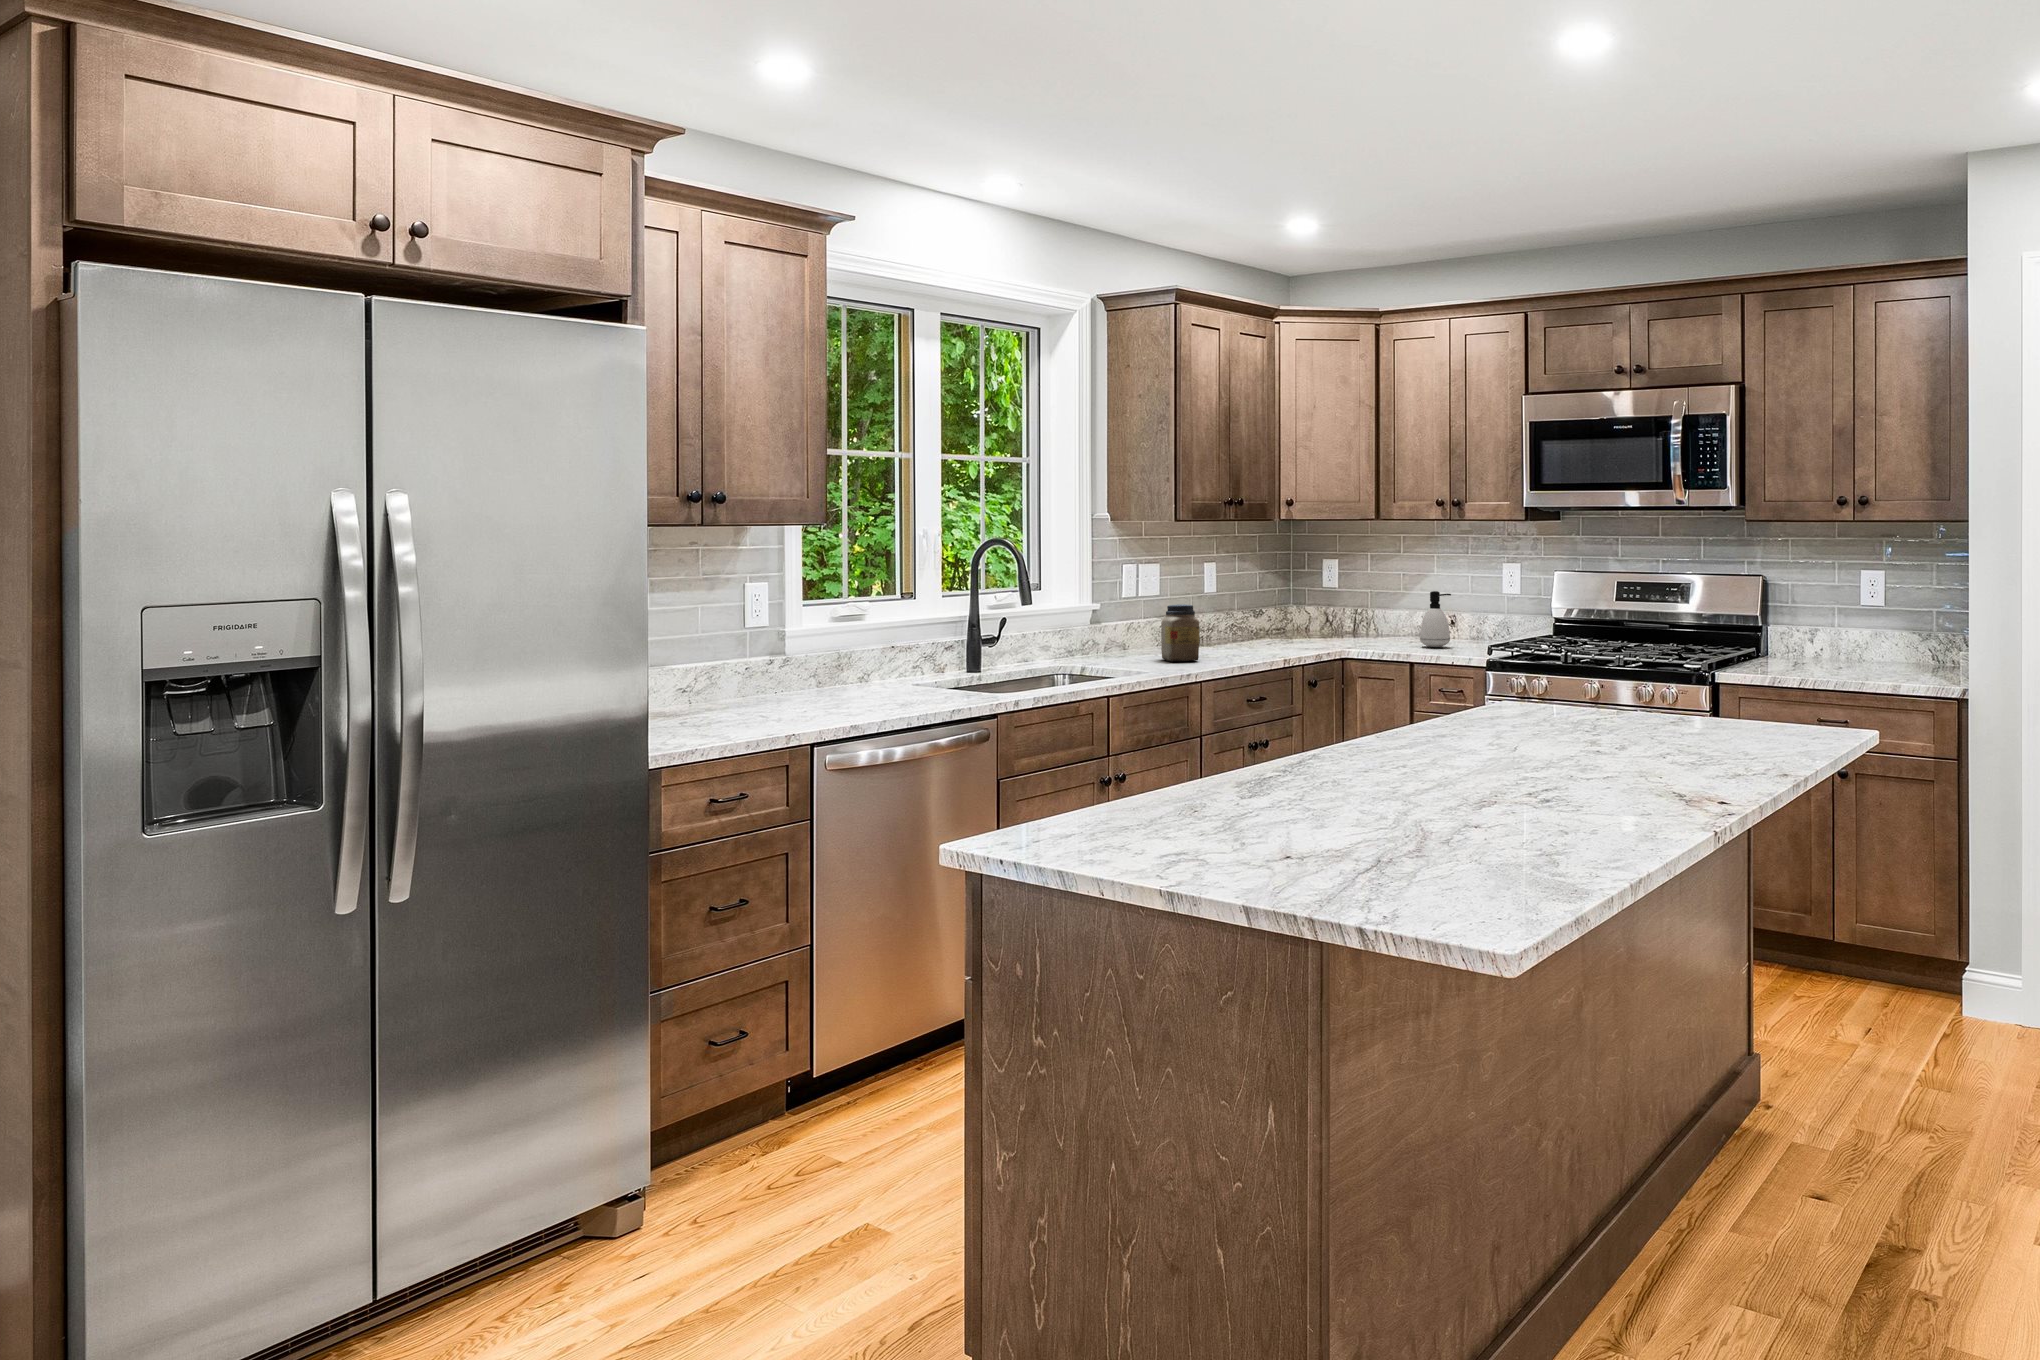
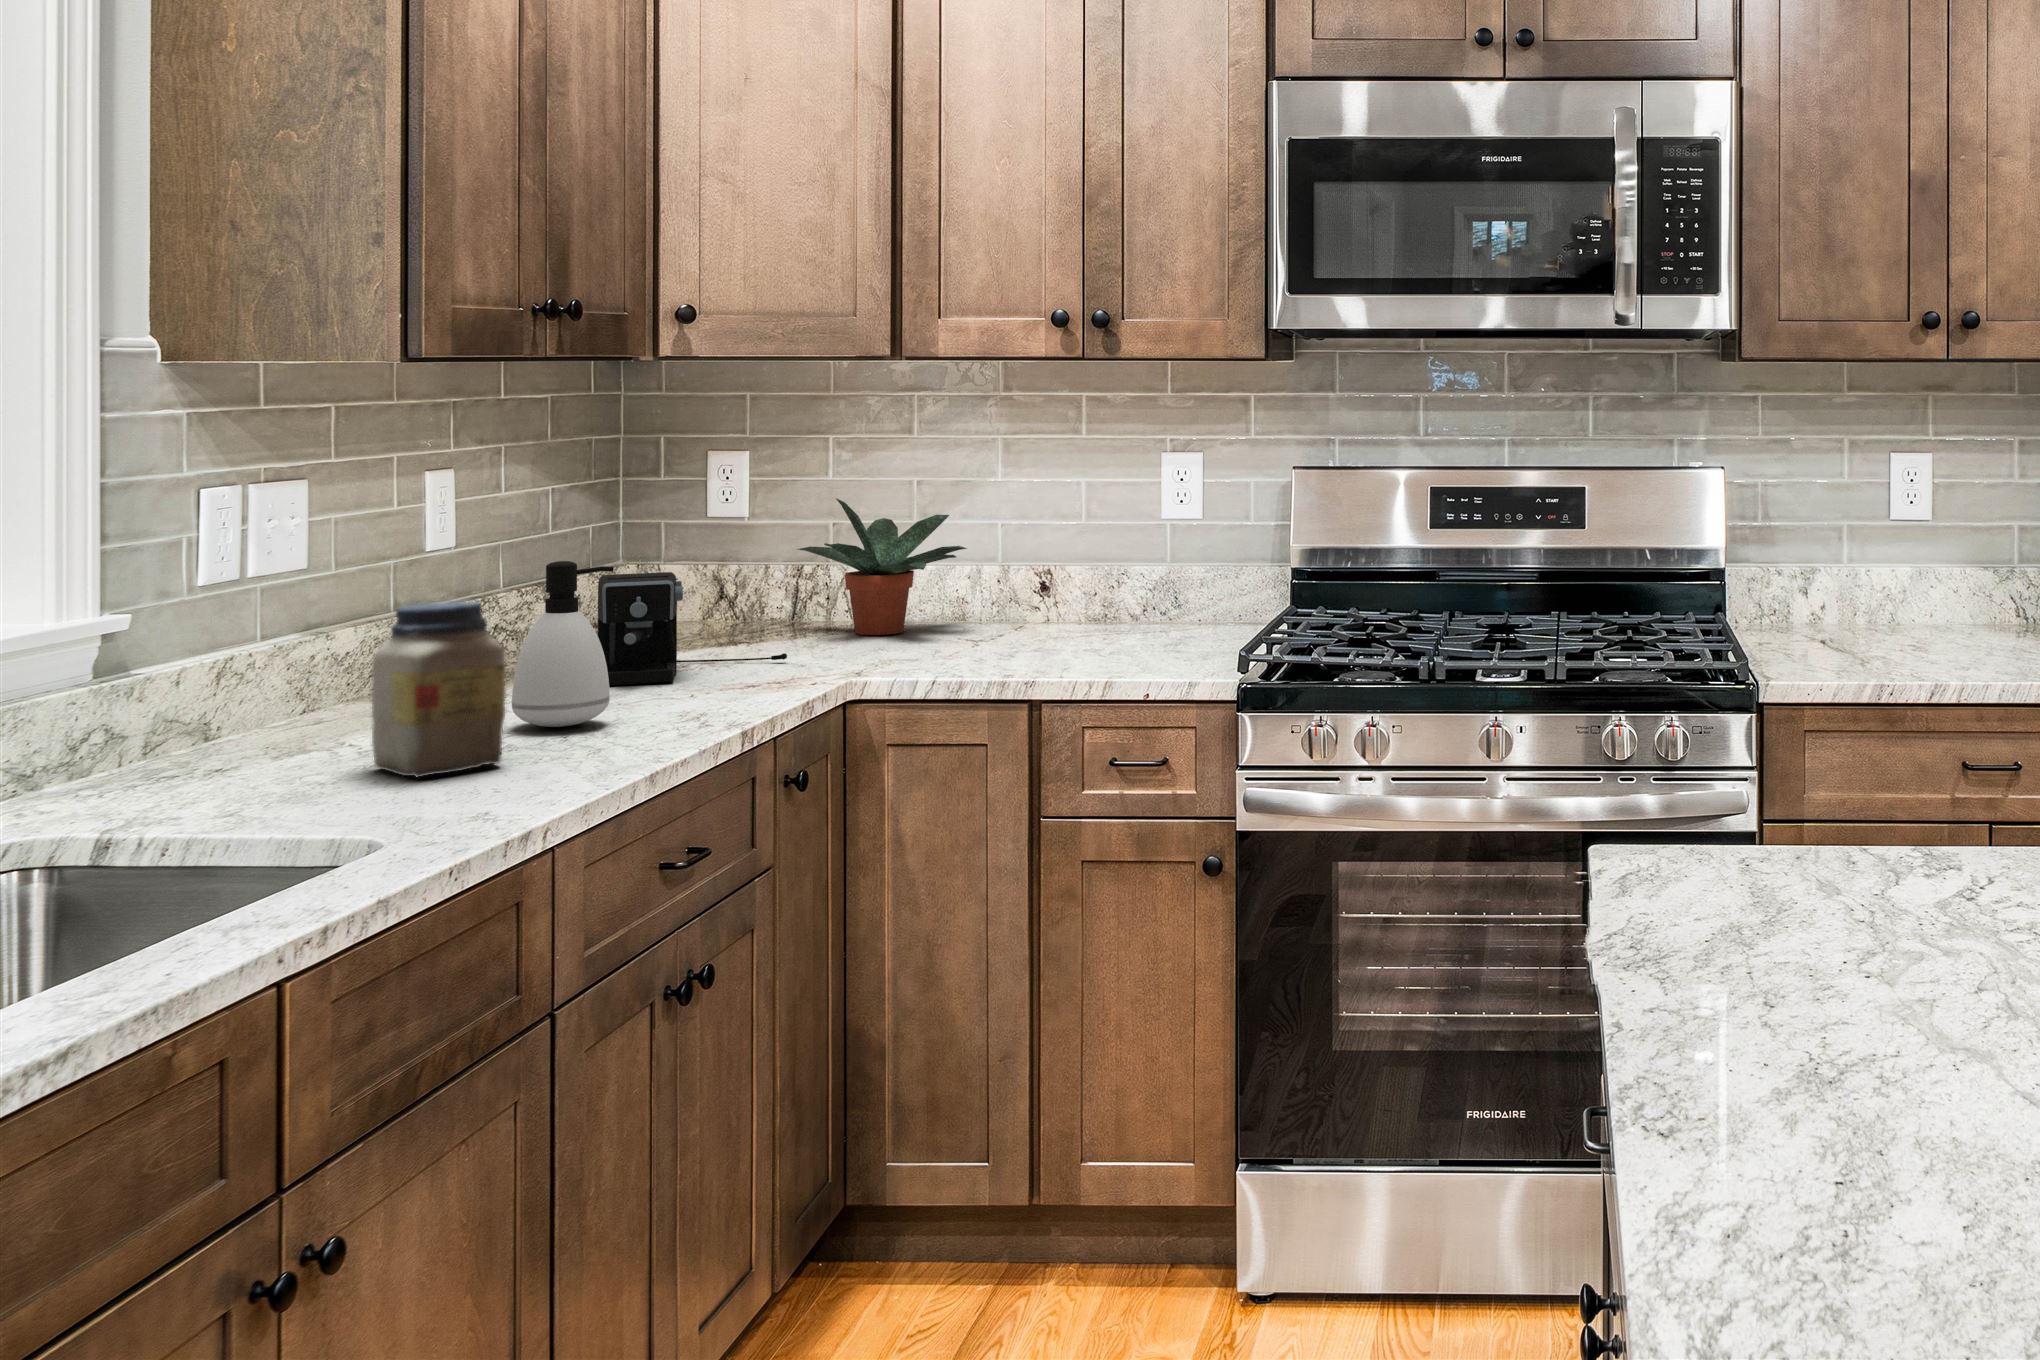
potted plant: none [1350,580,1417,639] -> present [798,498,967,635]
soap dispenser: present [1420,591,1451,647] -> present [512,561,614,727]
coffee maker: none [1255,605,1330,647] -> present [597,572,787,685]

